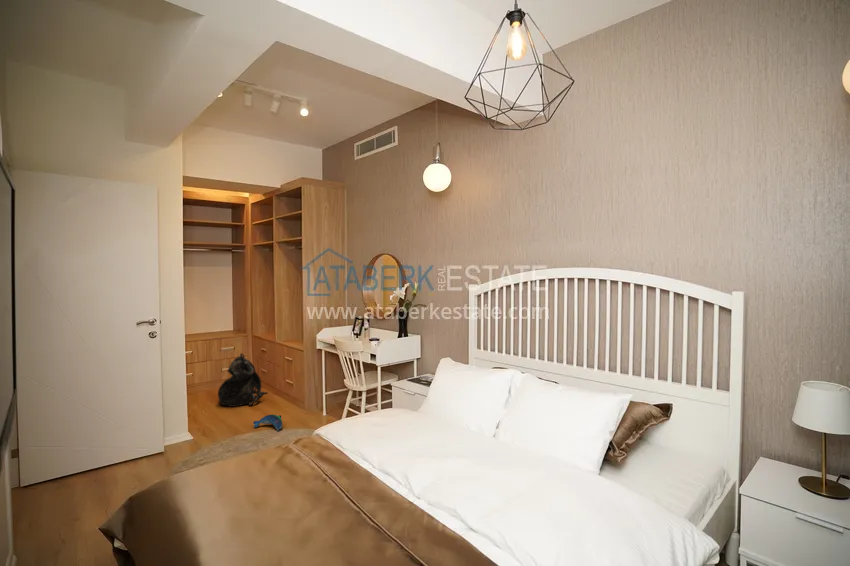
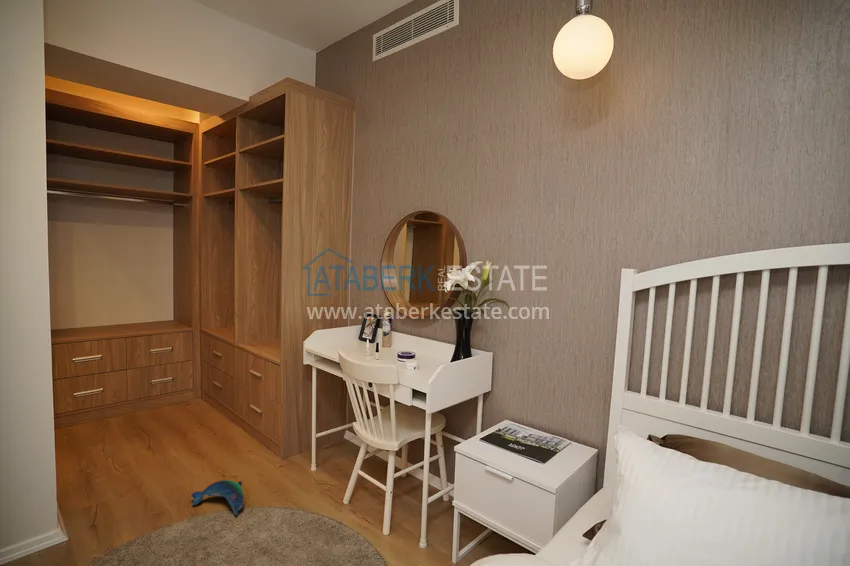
backpack: present [218,354,267,407] -> none [137,363,222,450]

